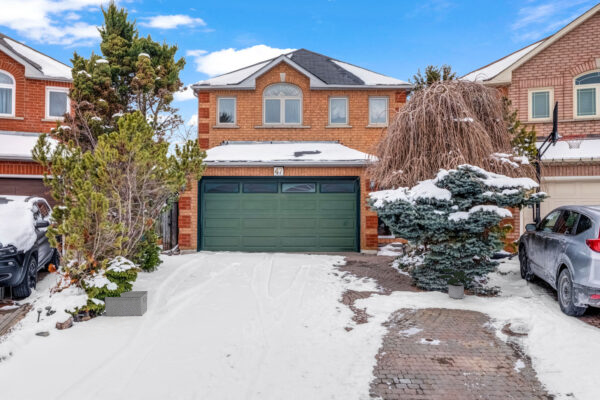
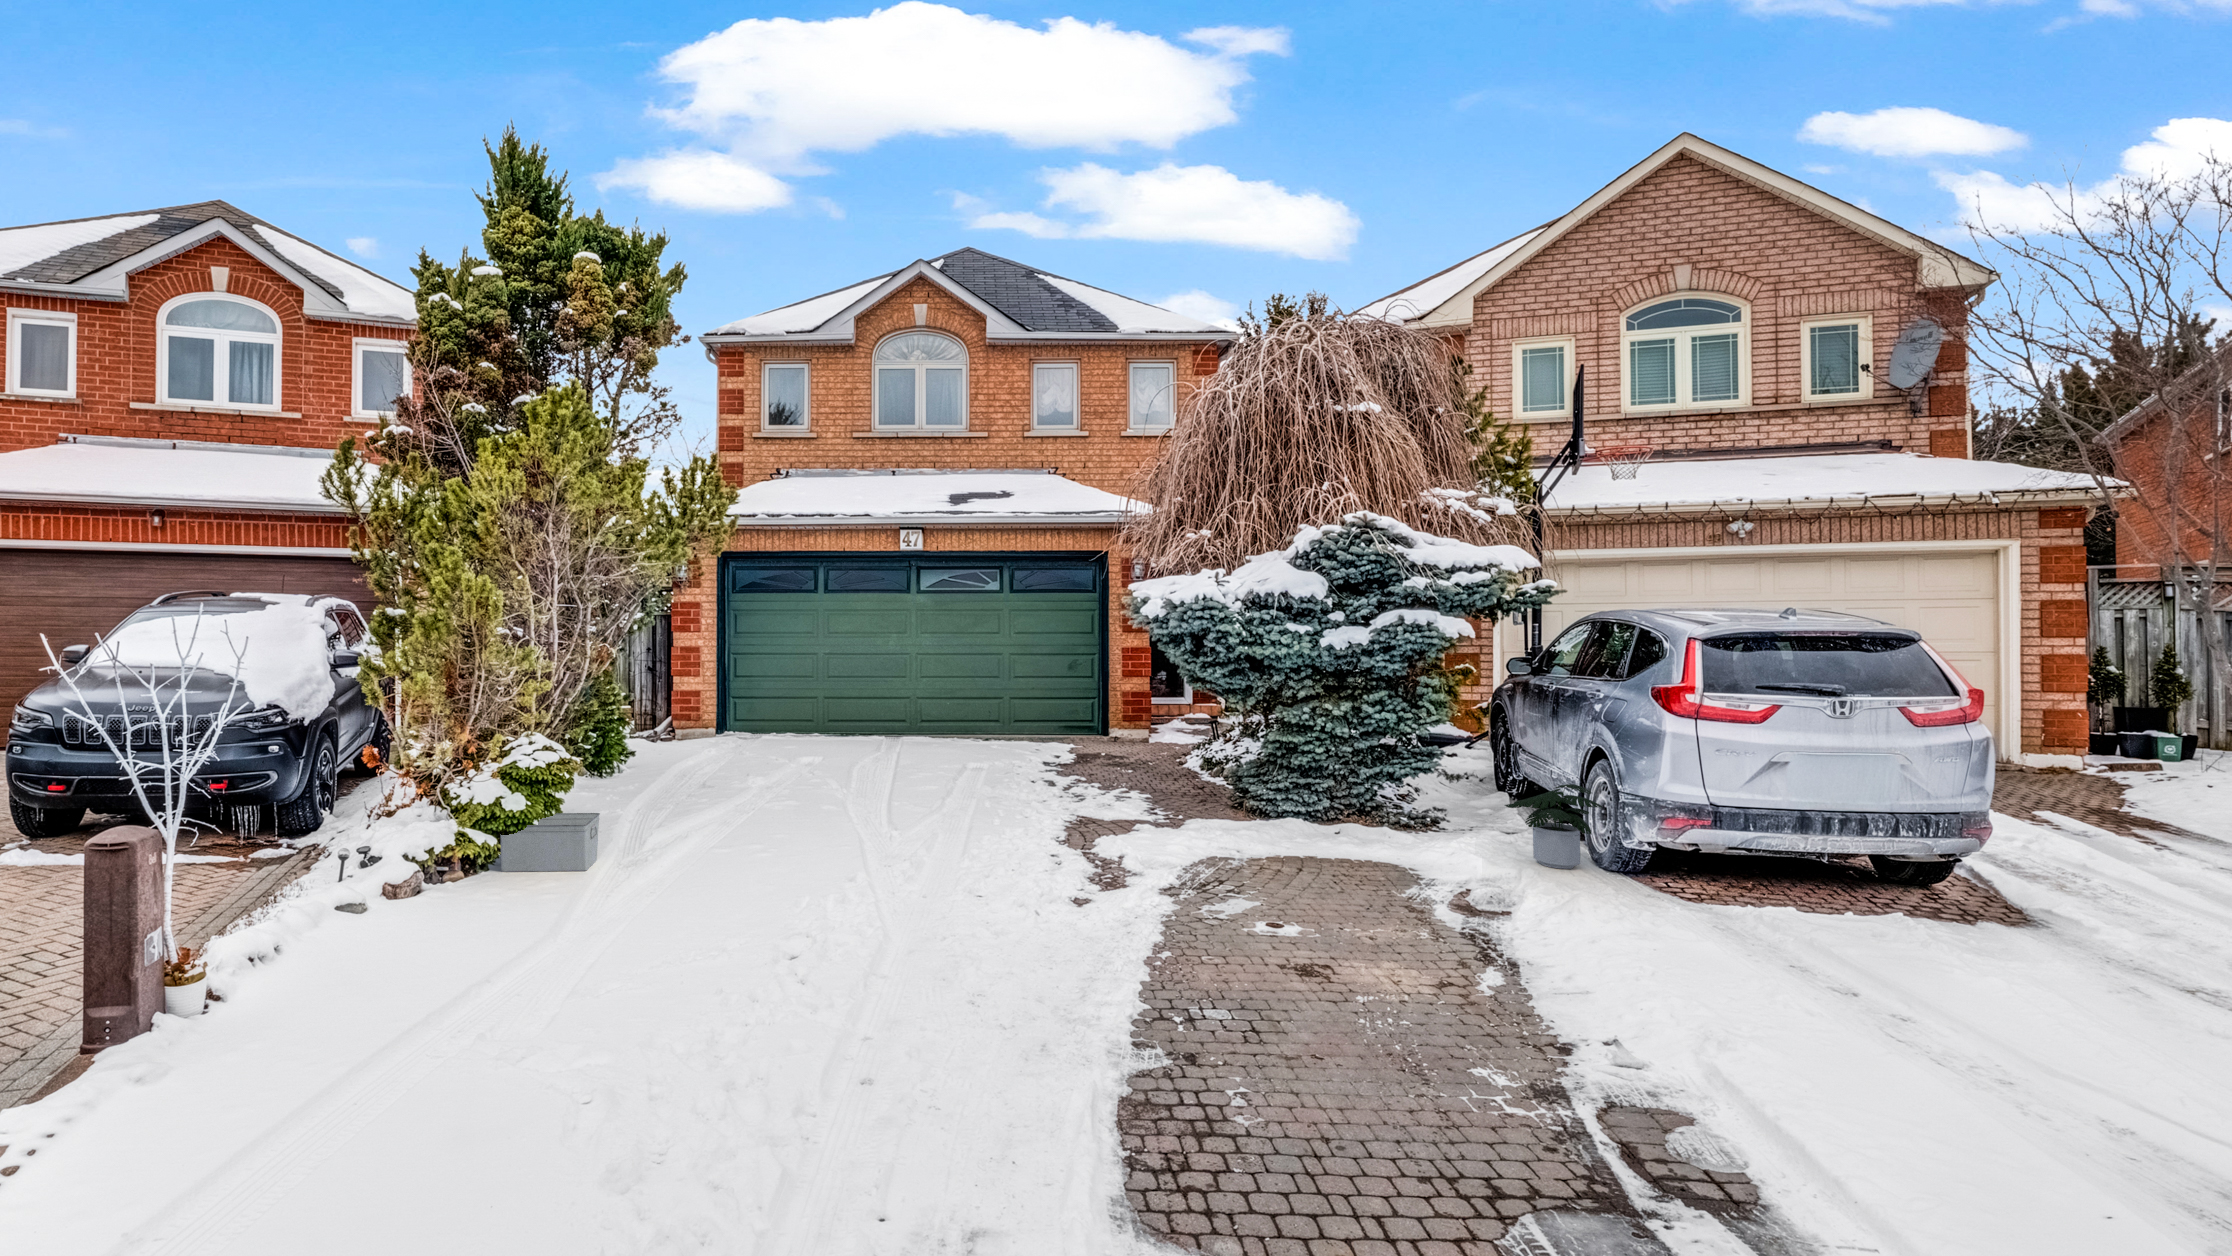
potted plant: present [439,269,475,299] -> present [1505,784,1602,869]

